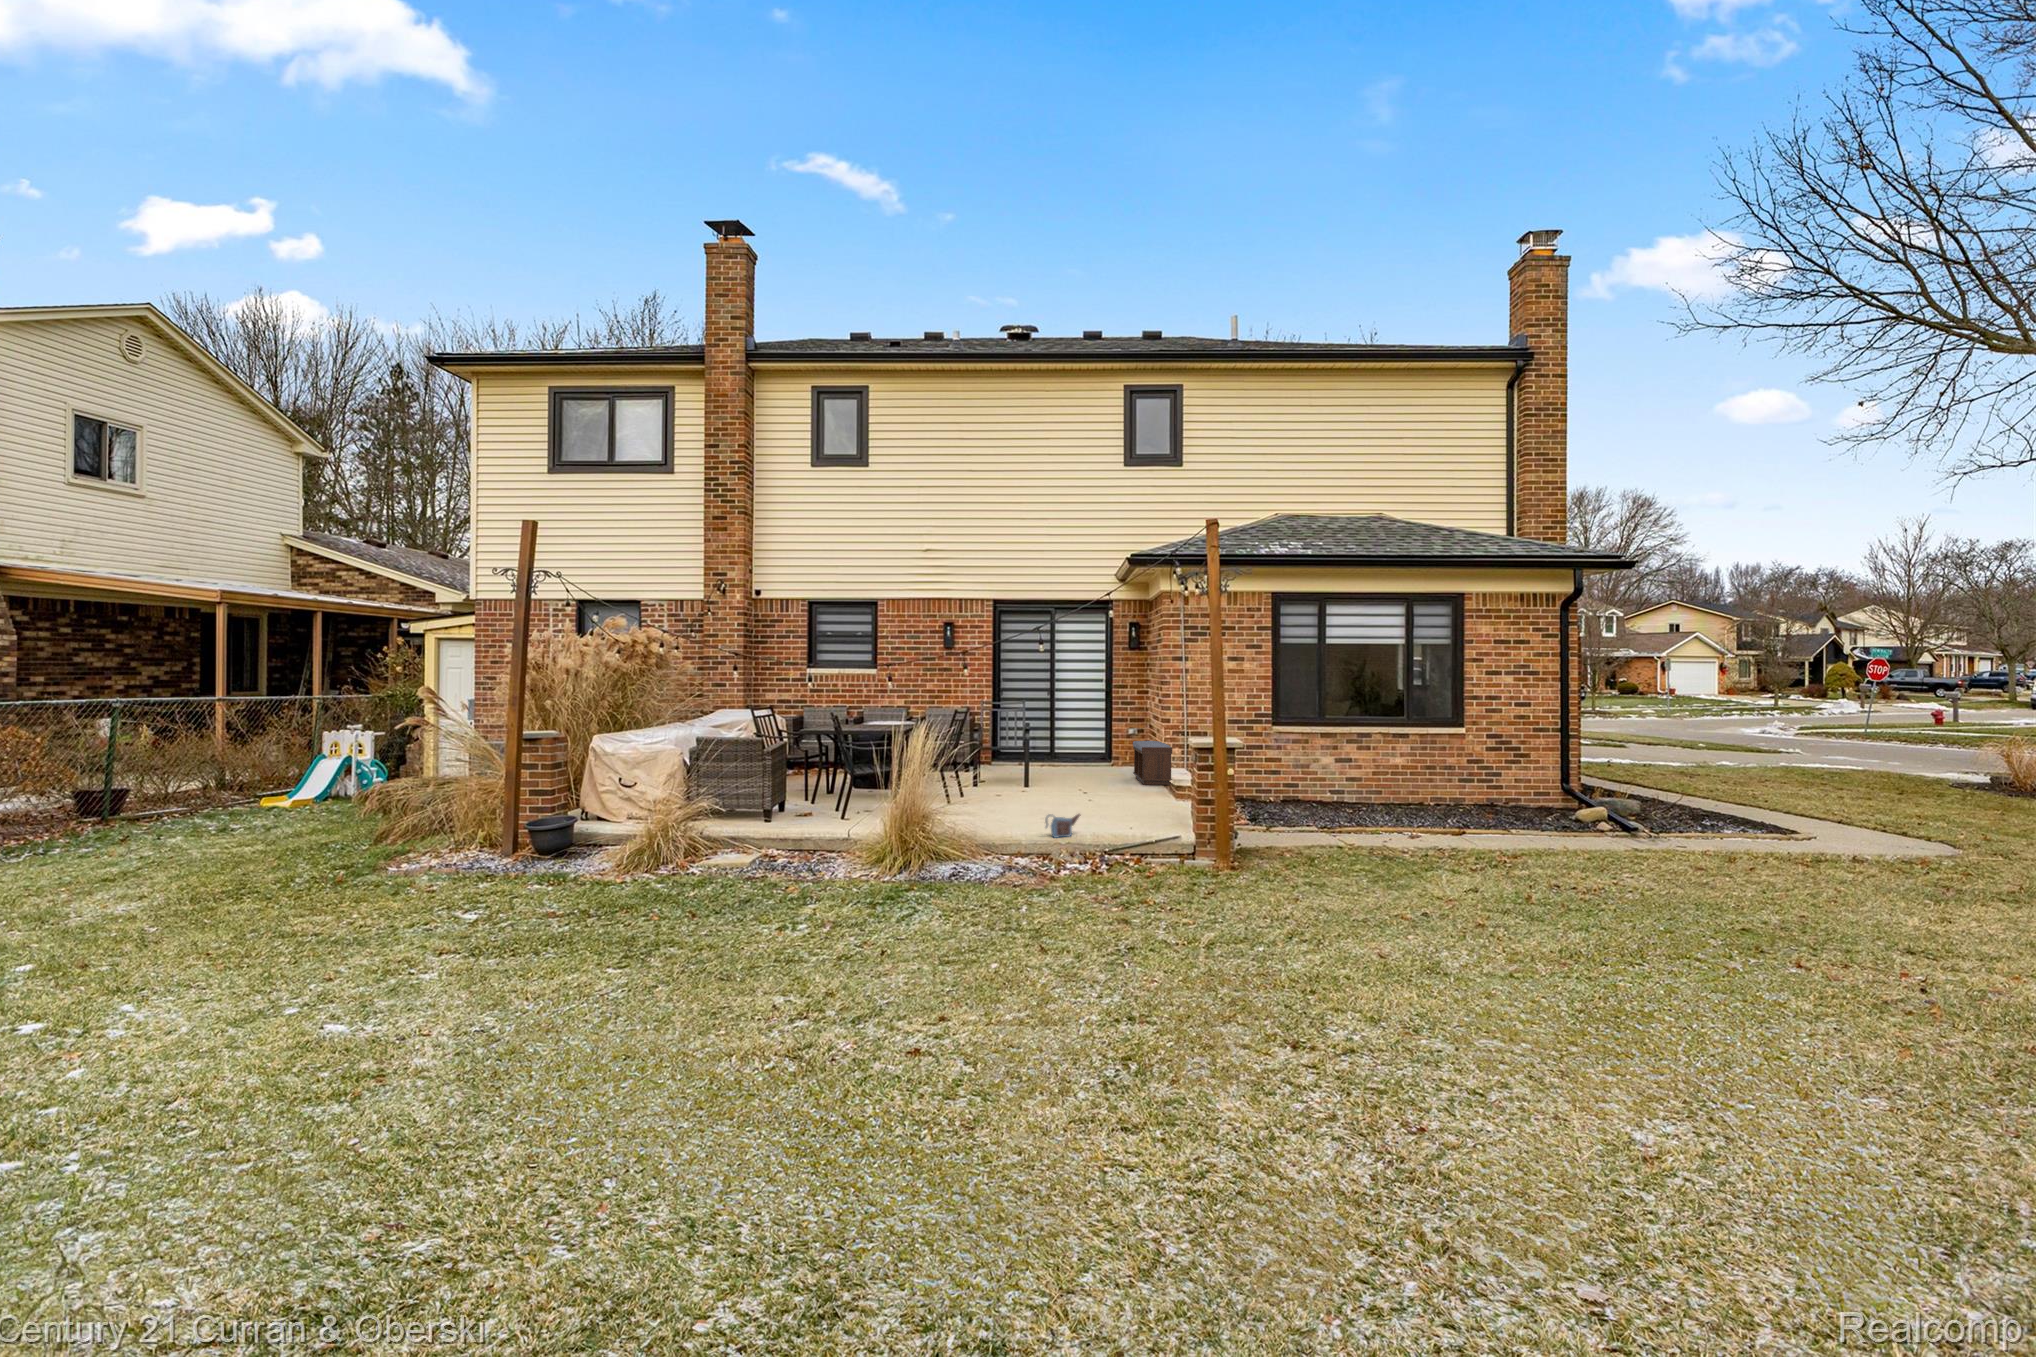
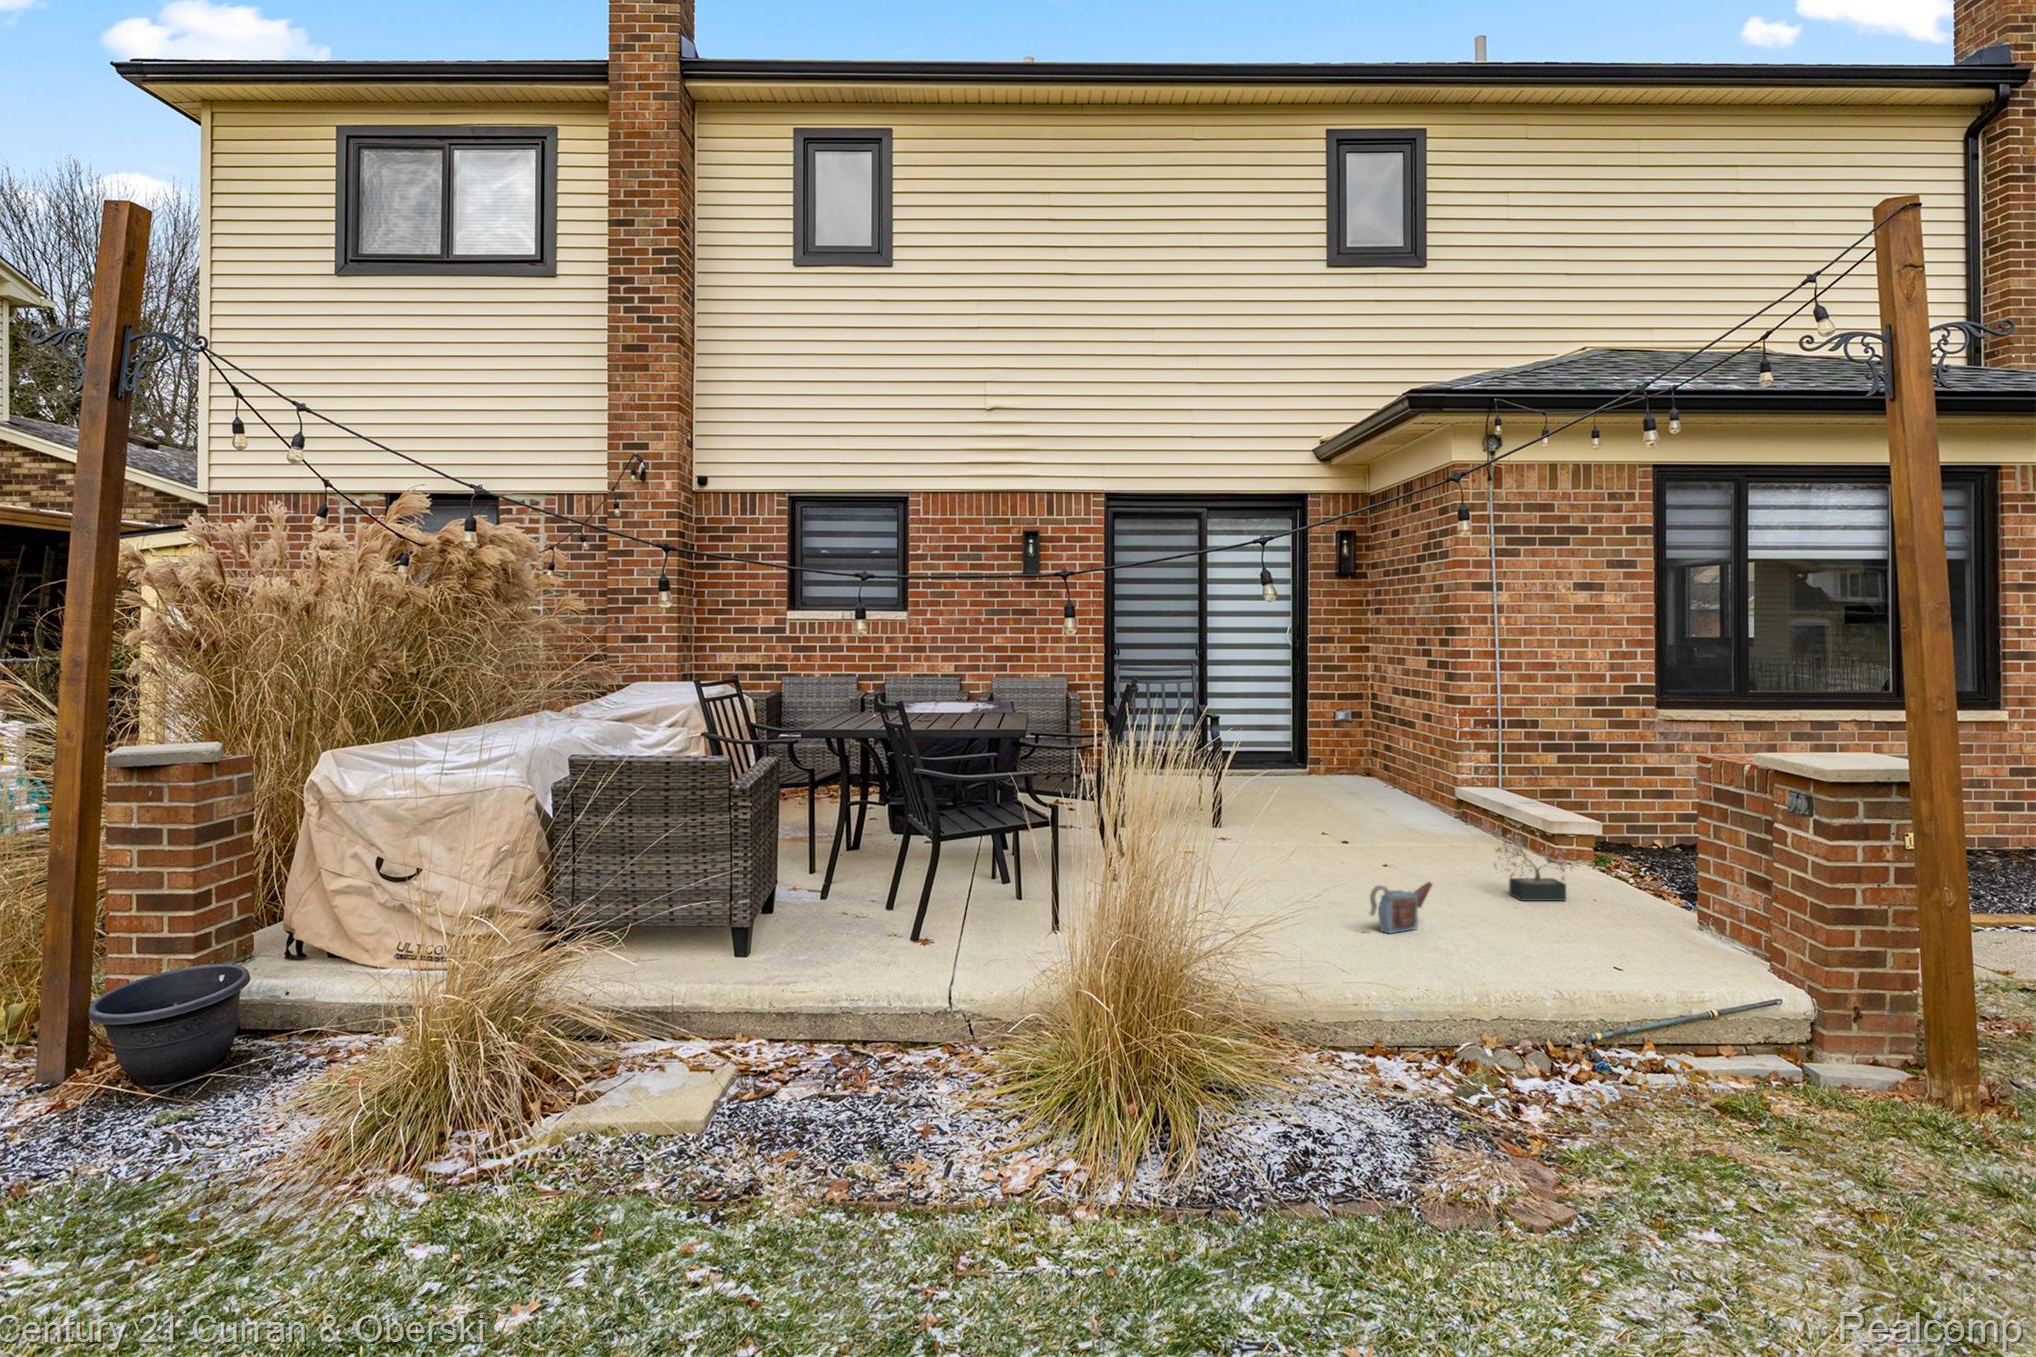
bench: present [1133,741,1172,785] -> none [1375,733,1467,810]
decorative plant: none [1129,791,1169,826] -> present [1494,834,1574,901]

